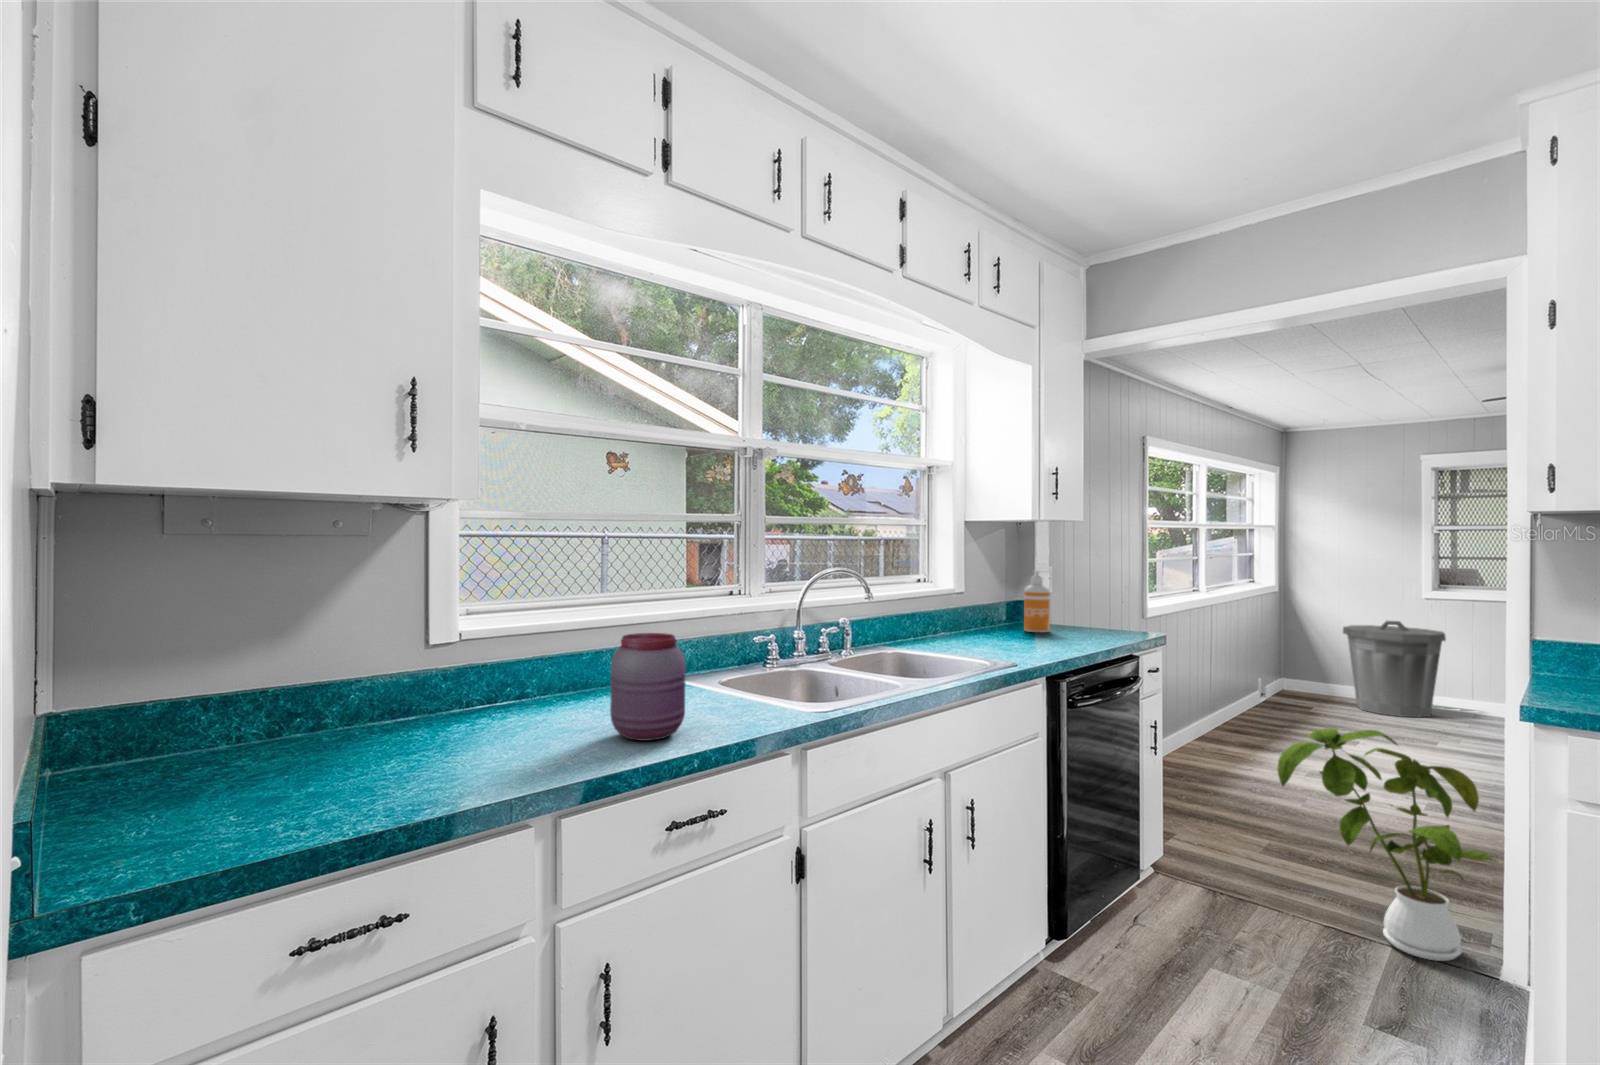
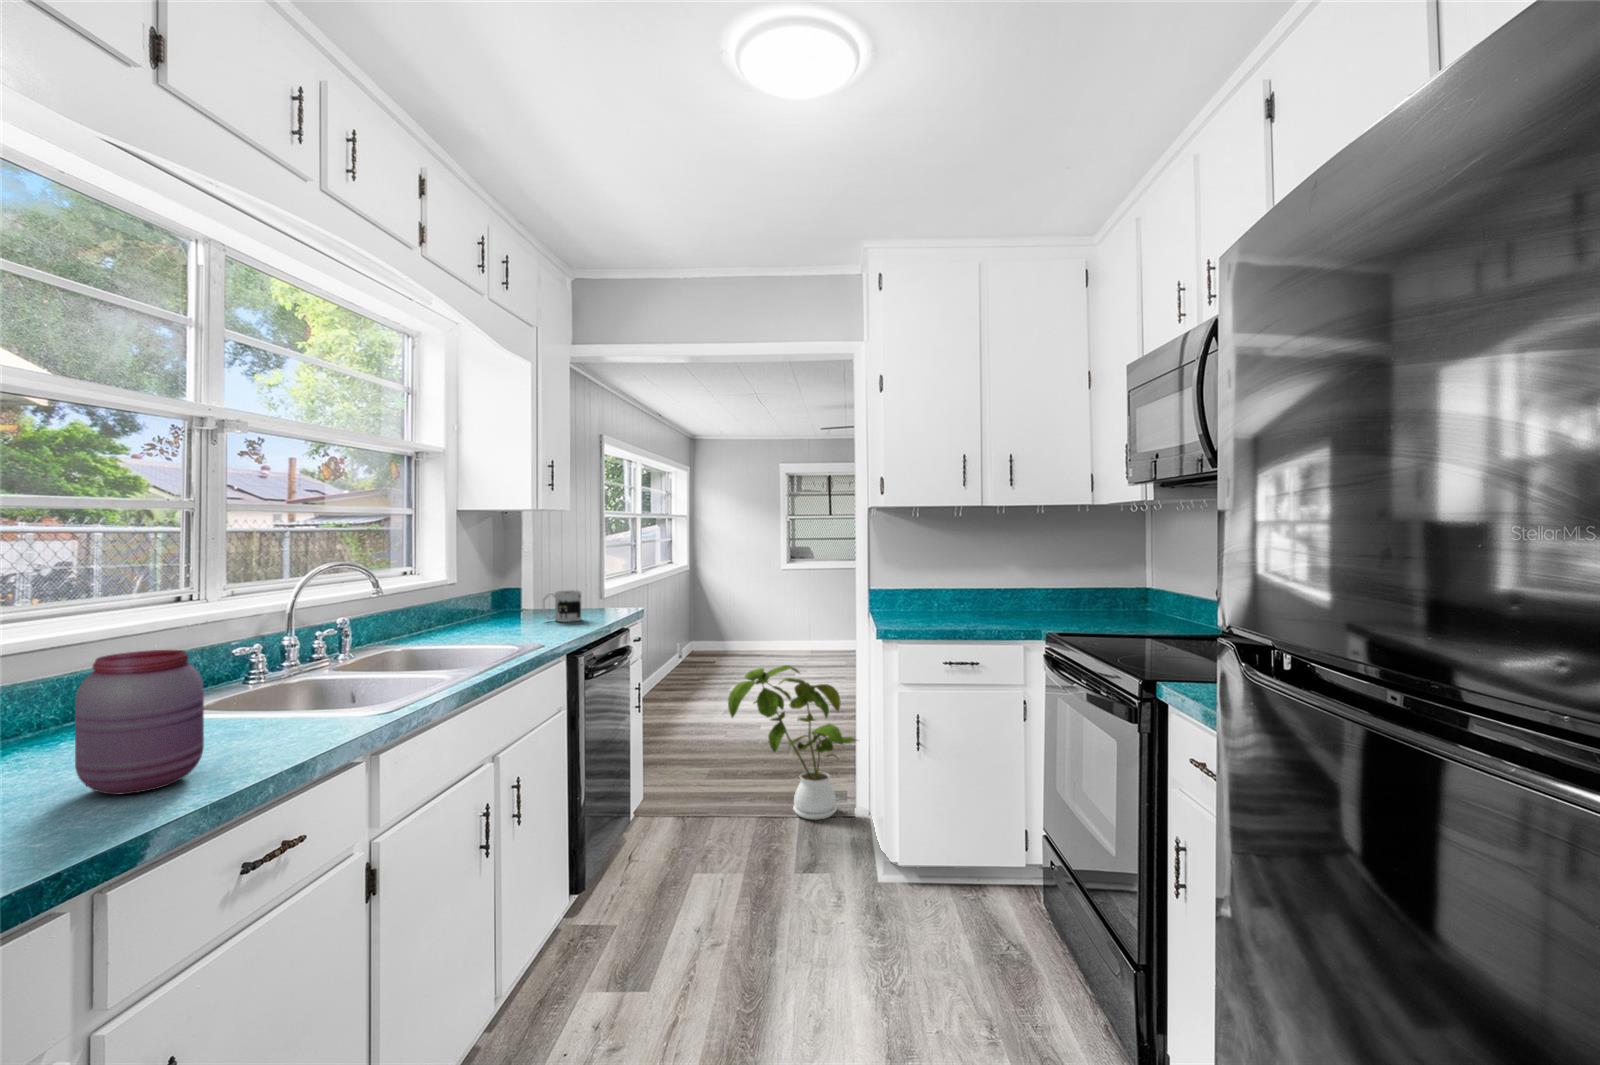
soap dispenser: present [1024,570,1050,632] -> none [520,559,544,617]
mug: none [1043,606,1085,641] -> present [543,590,581,622]
trash can: present [1343,621,1446,717] -> none [732,588,793,658]

